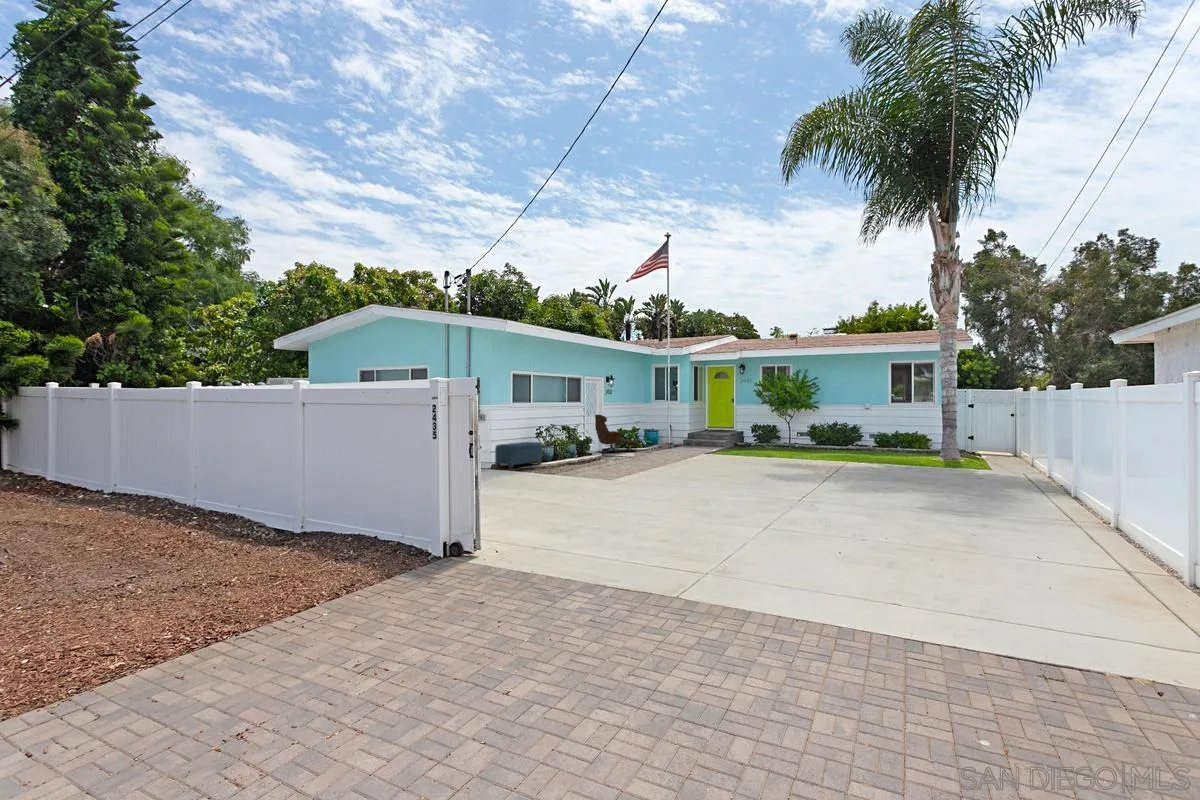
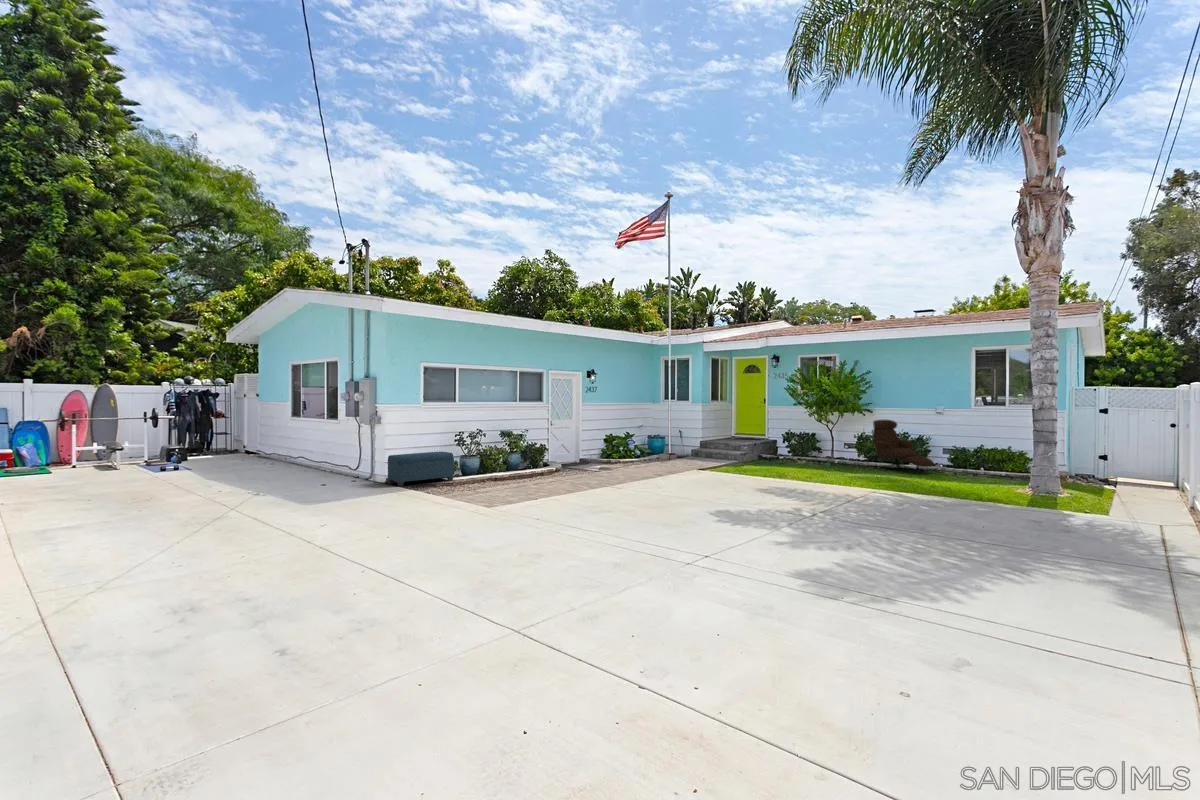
lounge chair: present [595,415,638,453] -> present [873,419,934,474]

